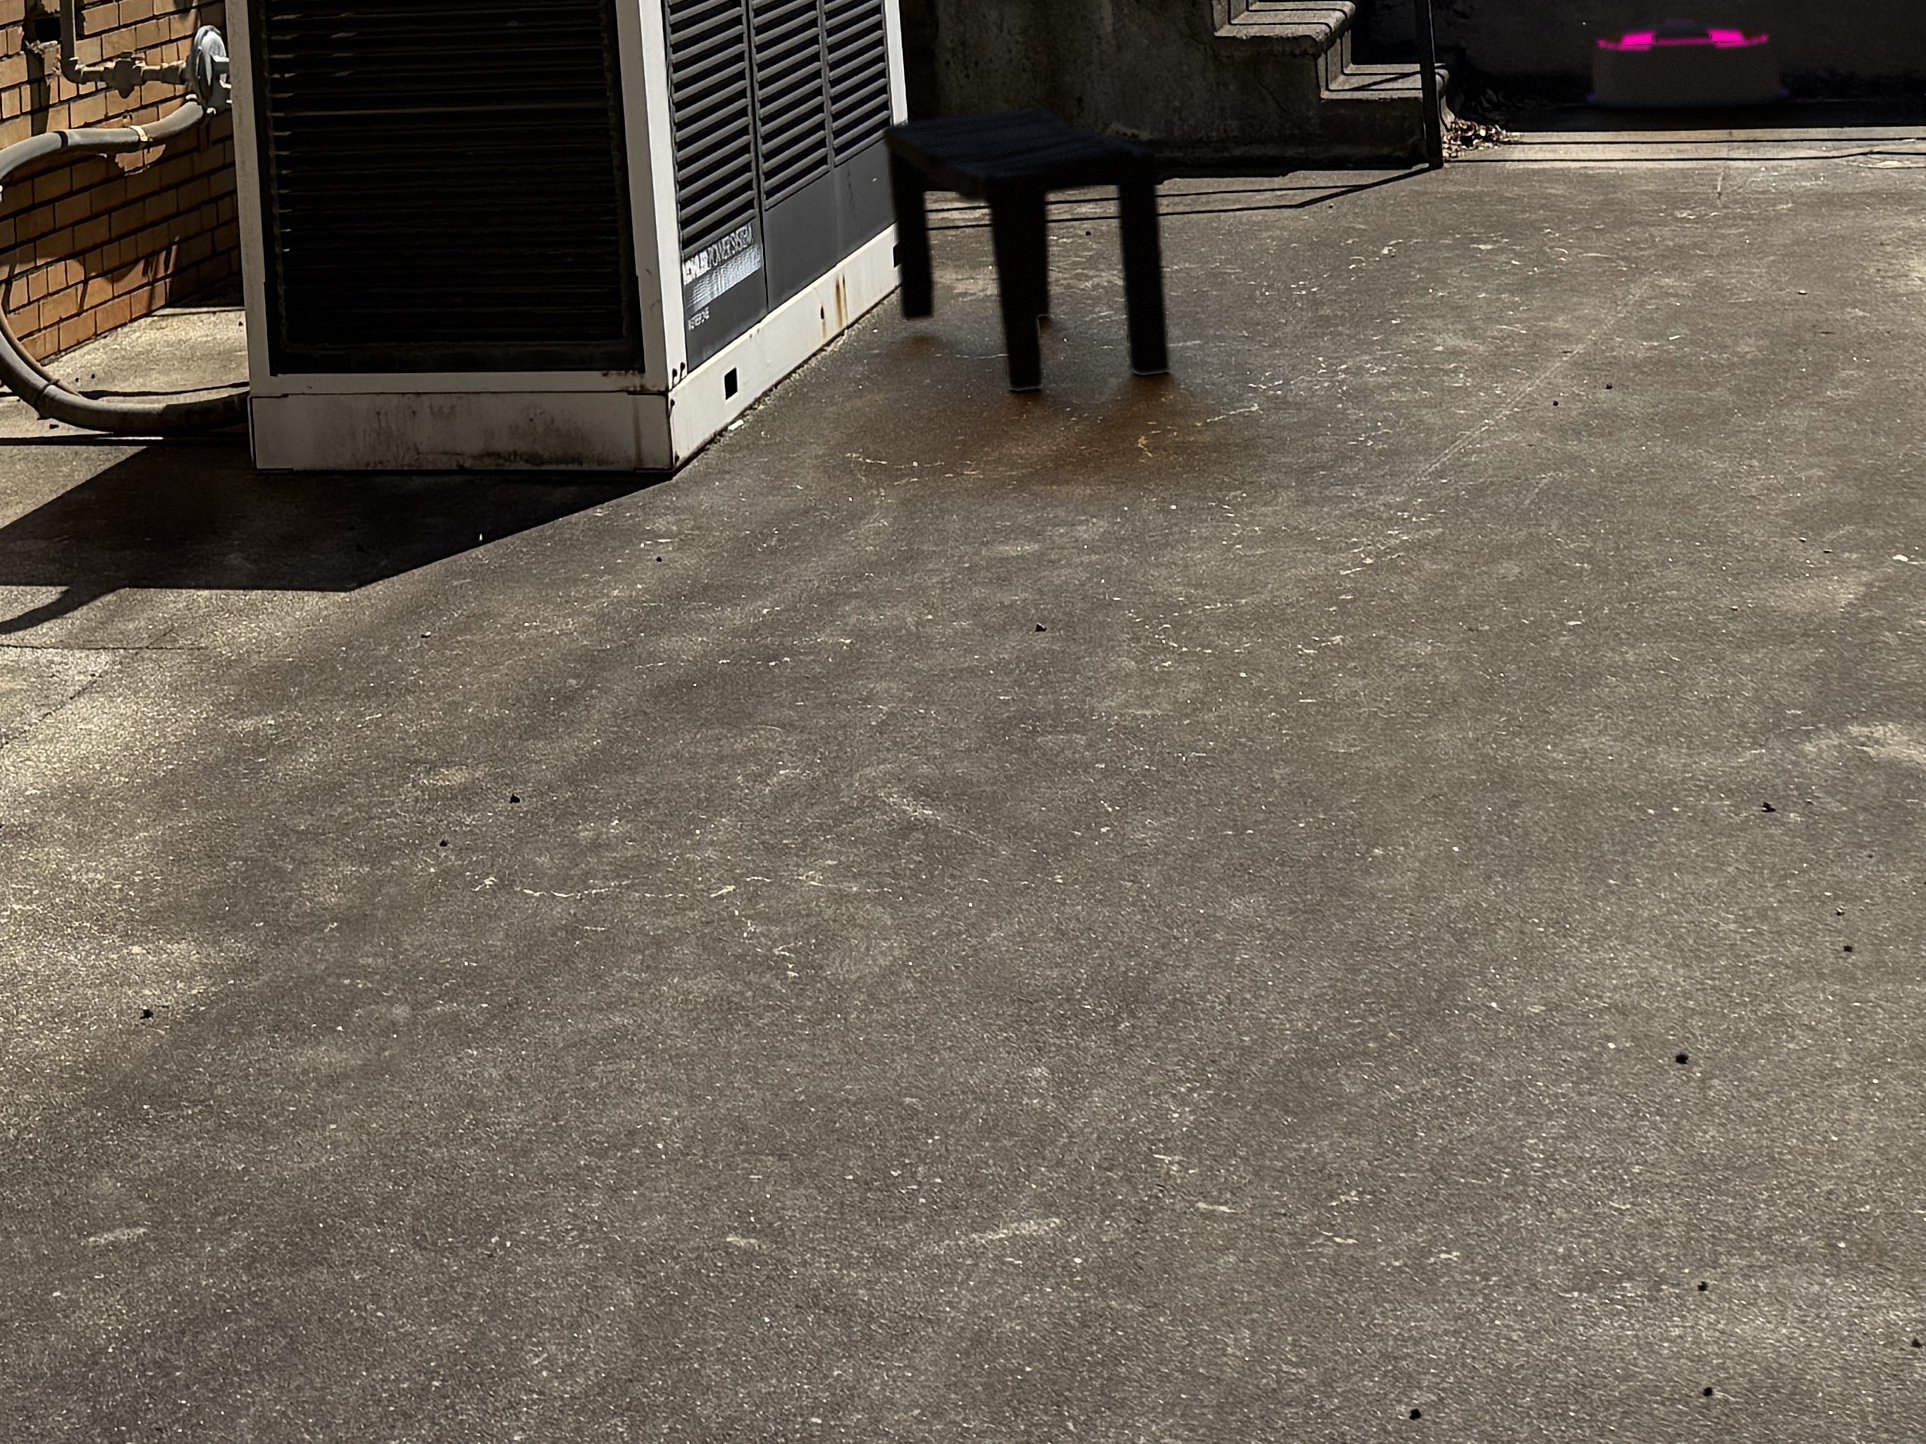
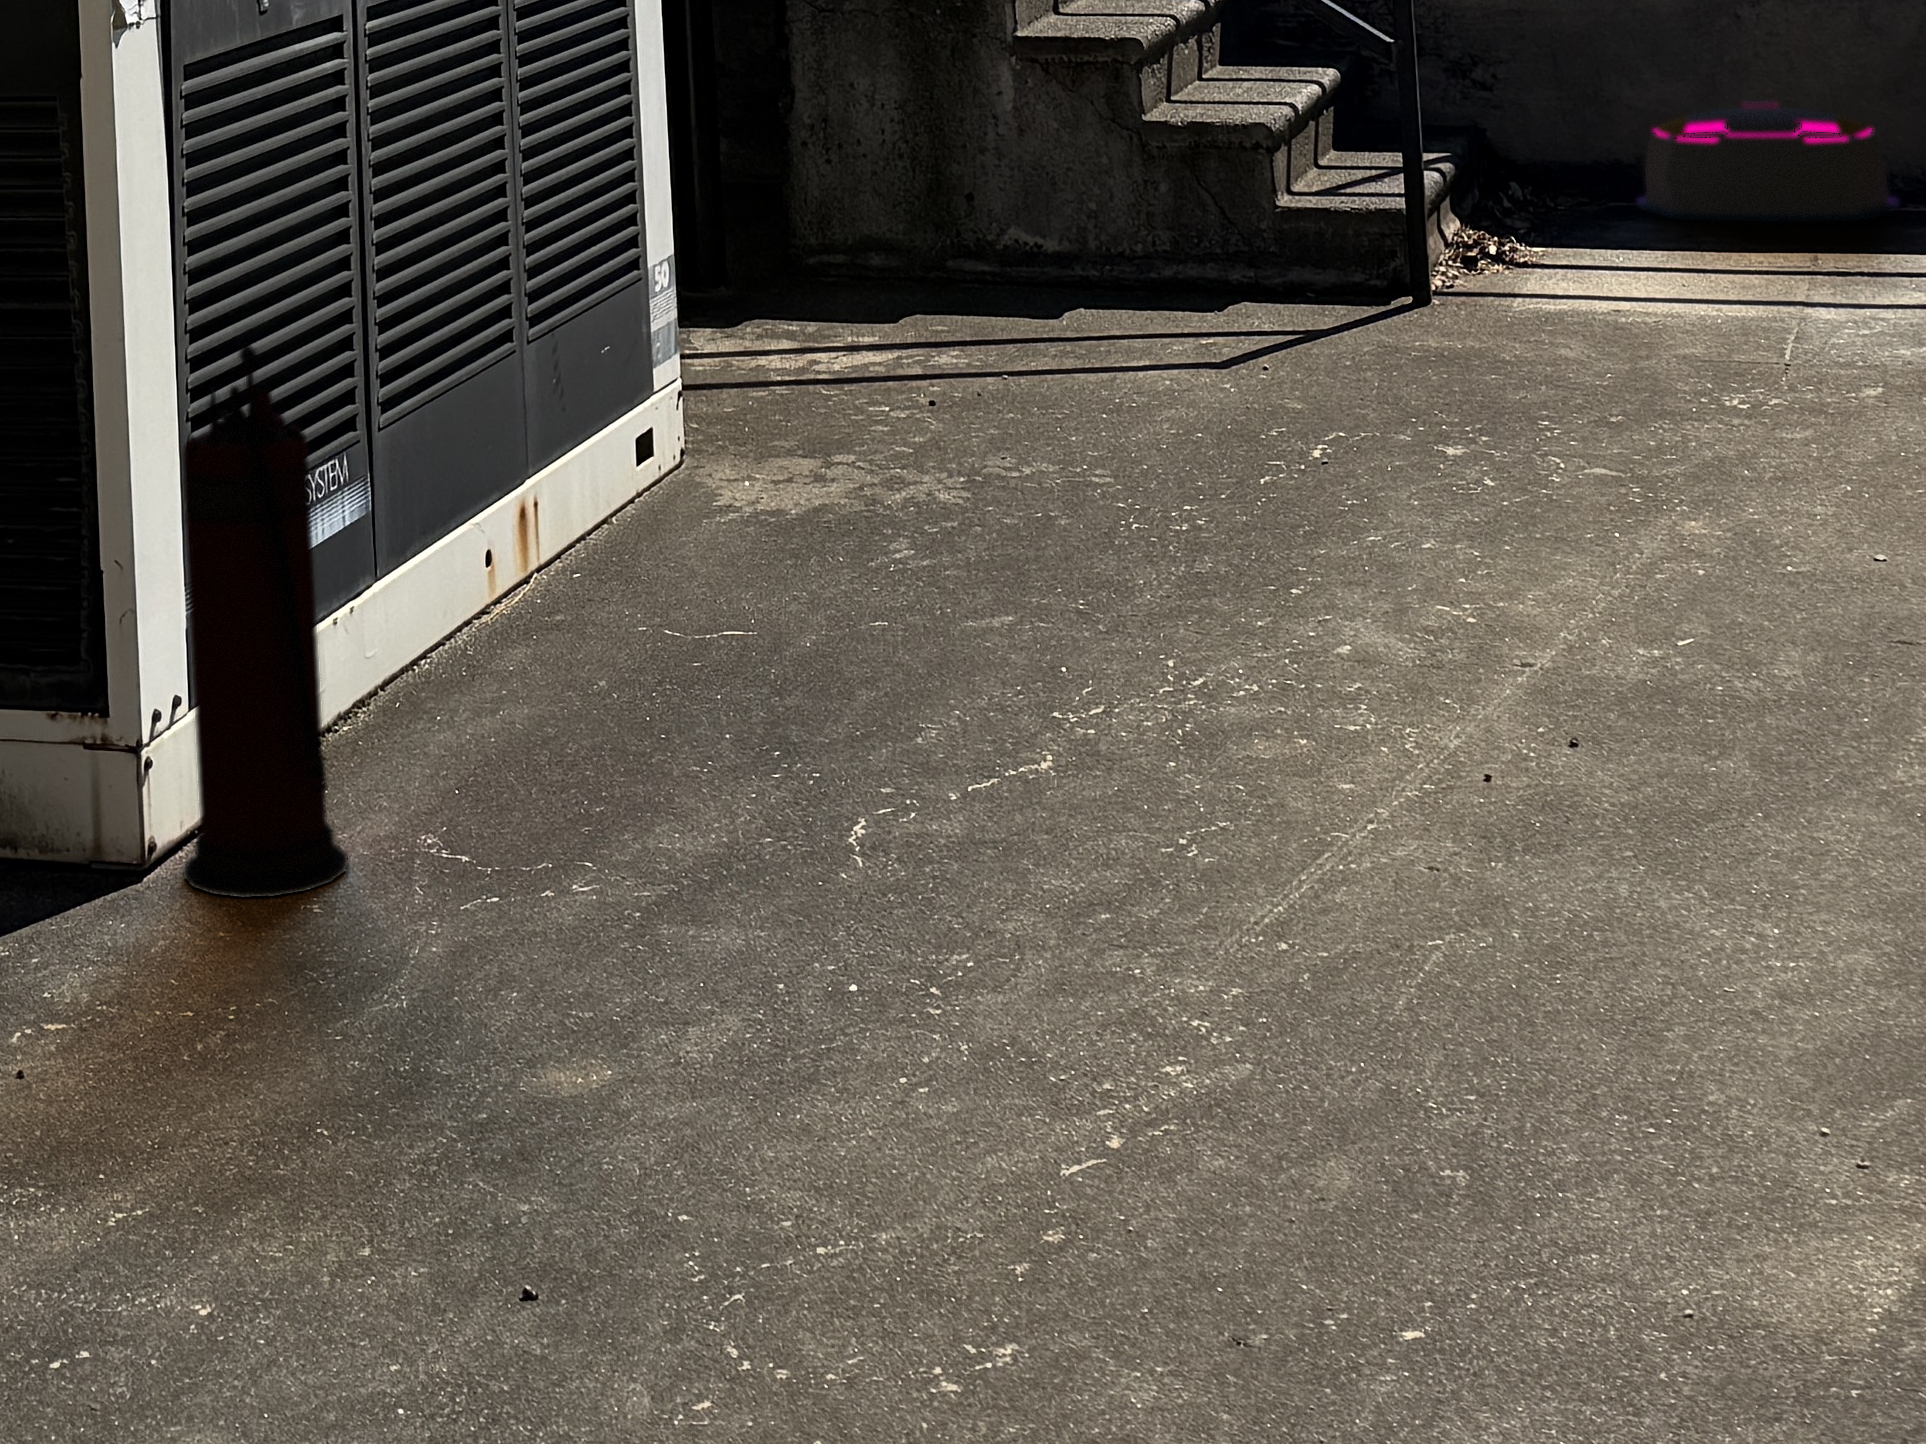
bench: present [882,108,1170,392] -> none [596,265,953,711]
fire extinguisher: none [688,127,805,487] -> present [183,344,348,898]

